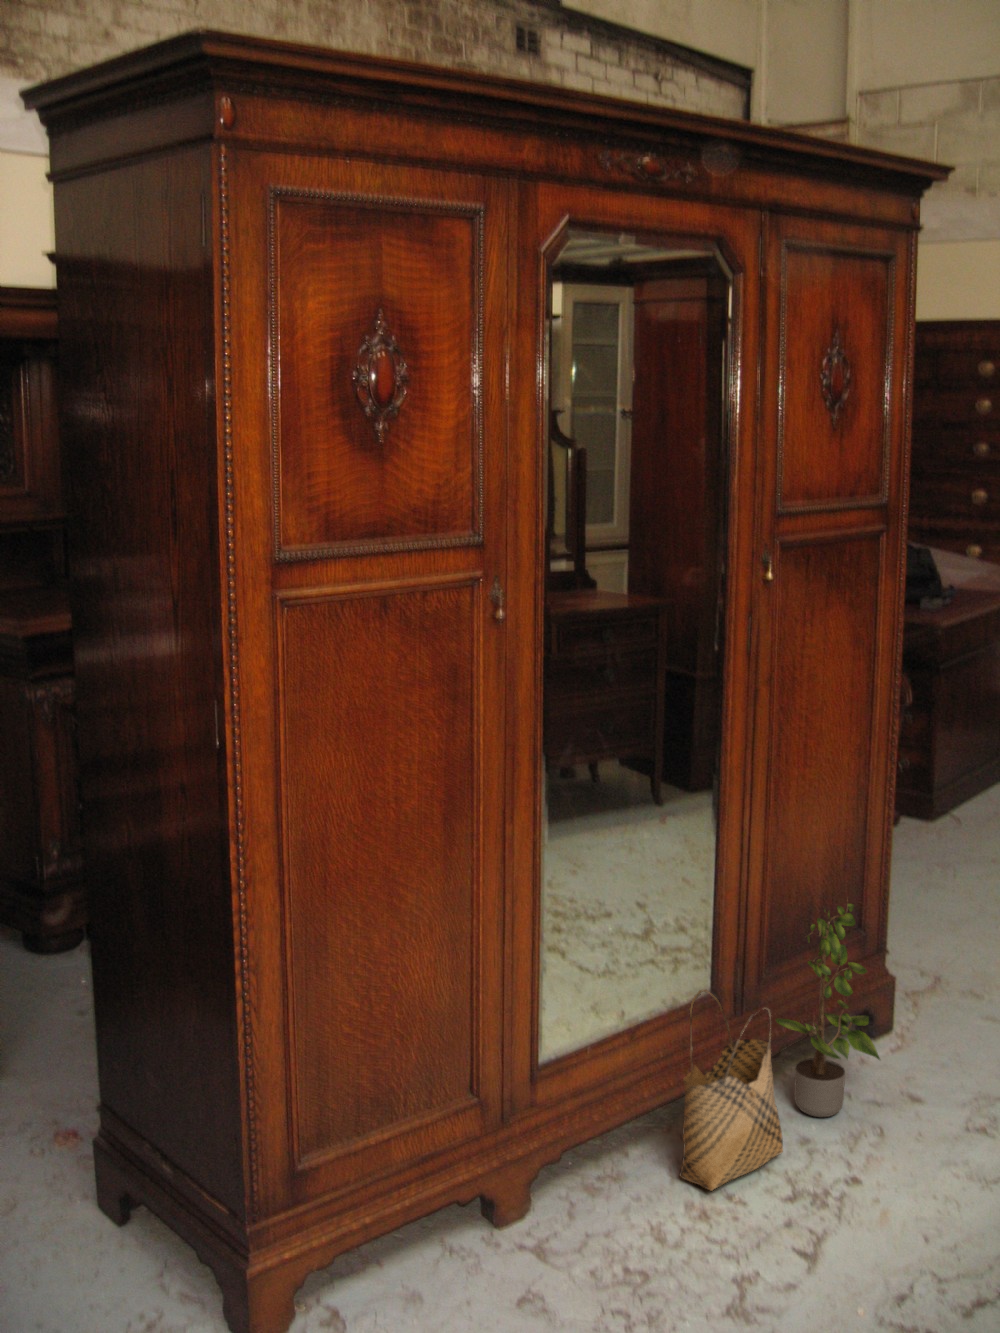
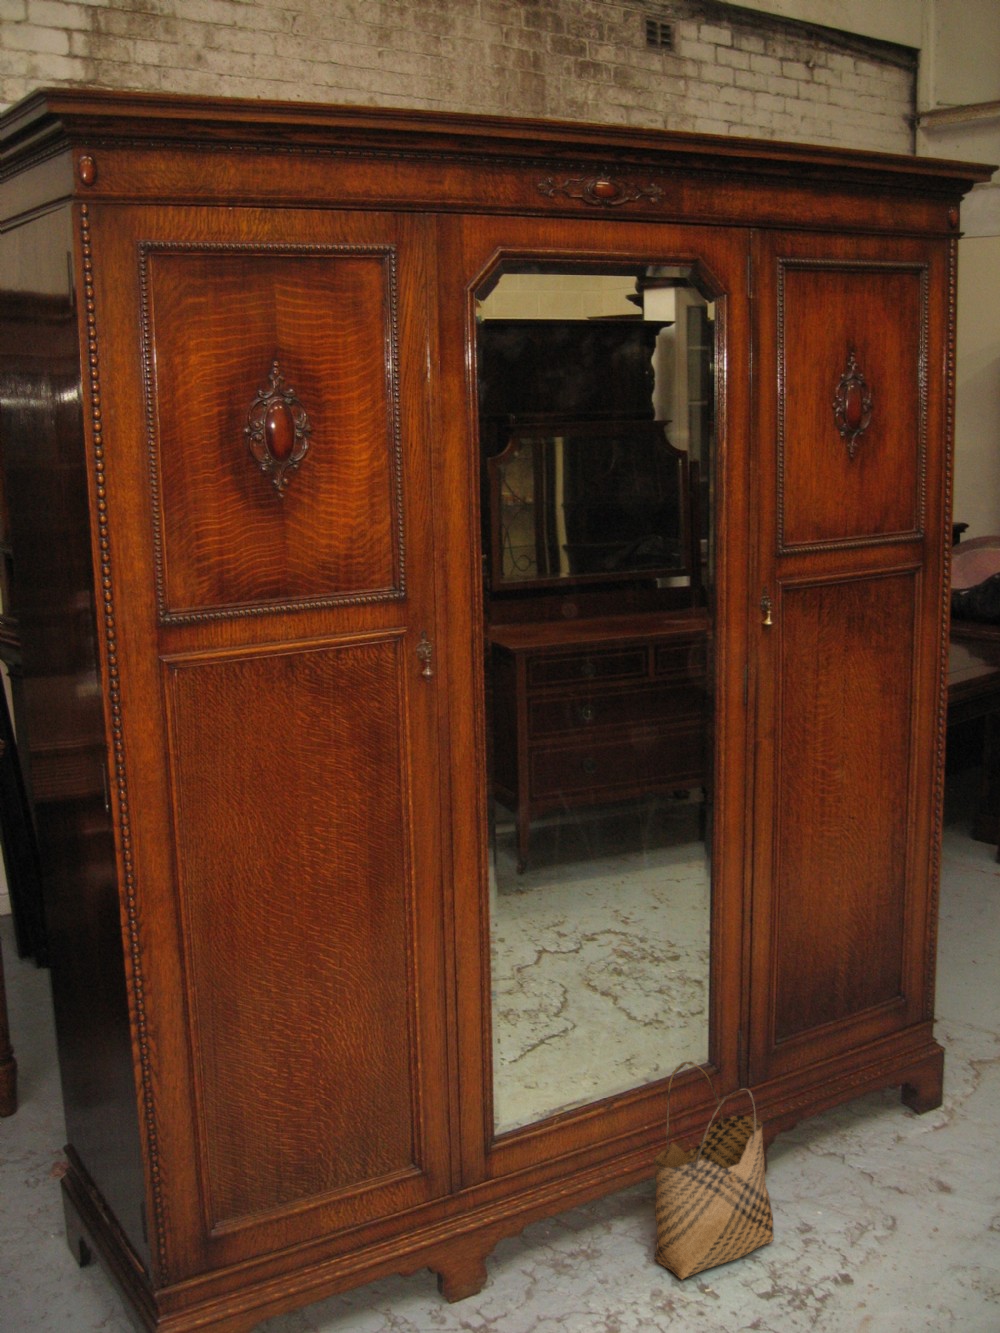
potted plant: present [776,904,880,1117] -> none [781,966,901,1202]

